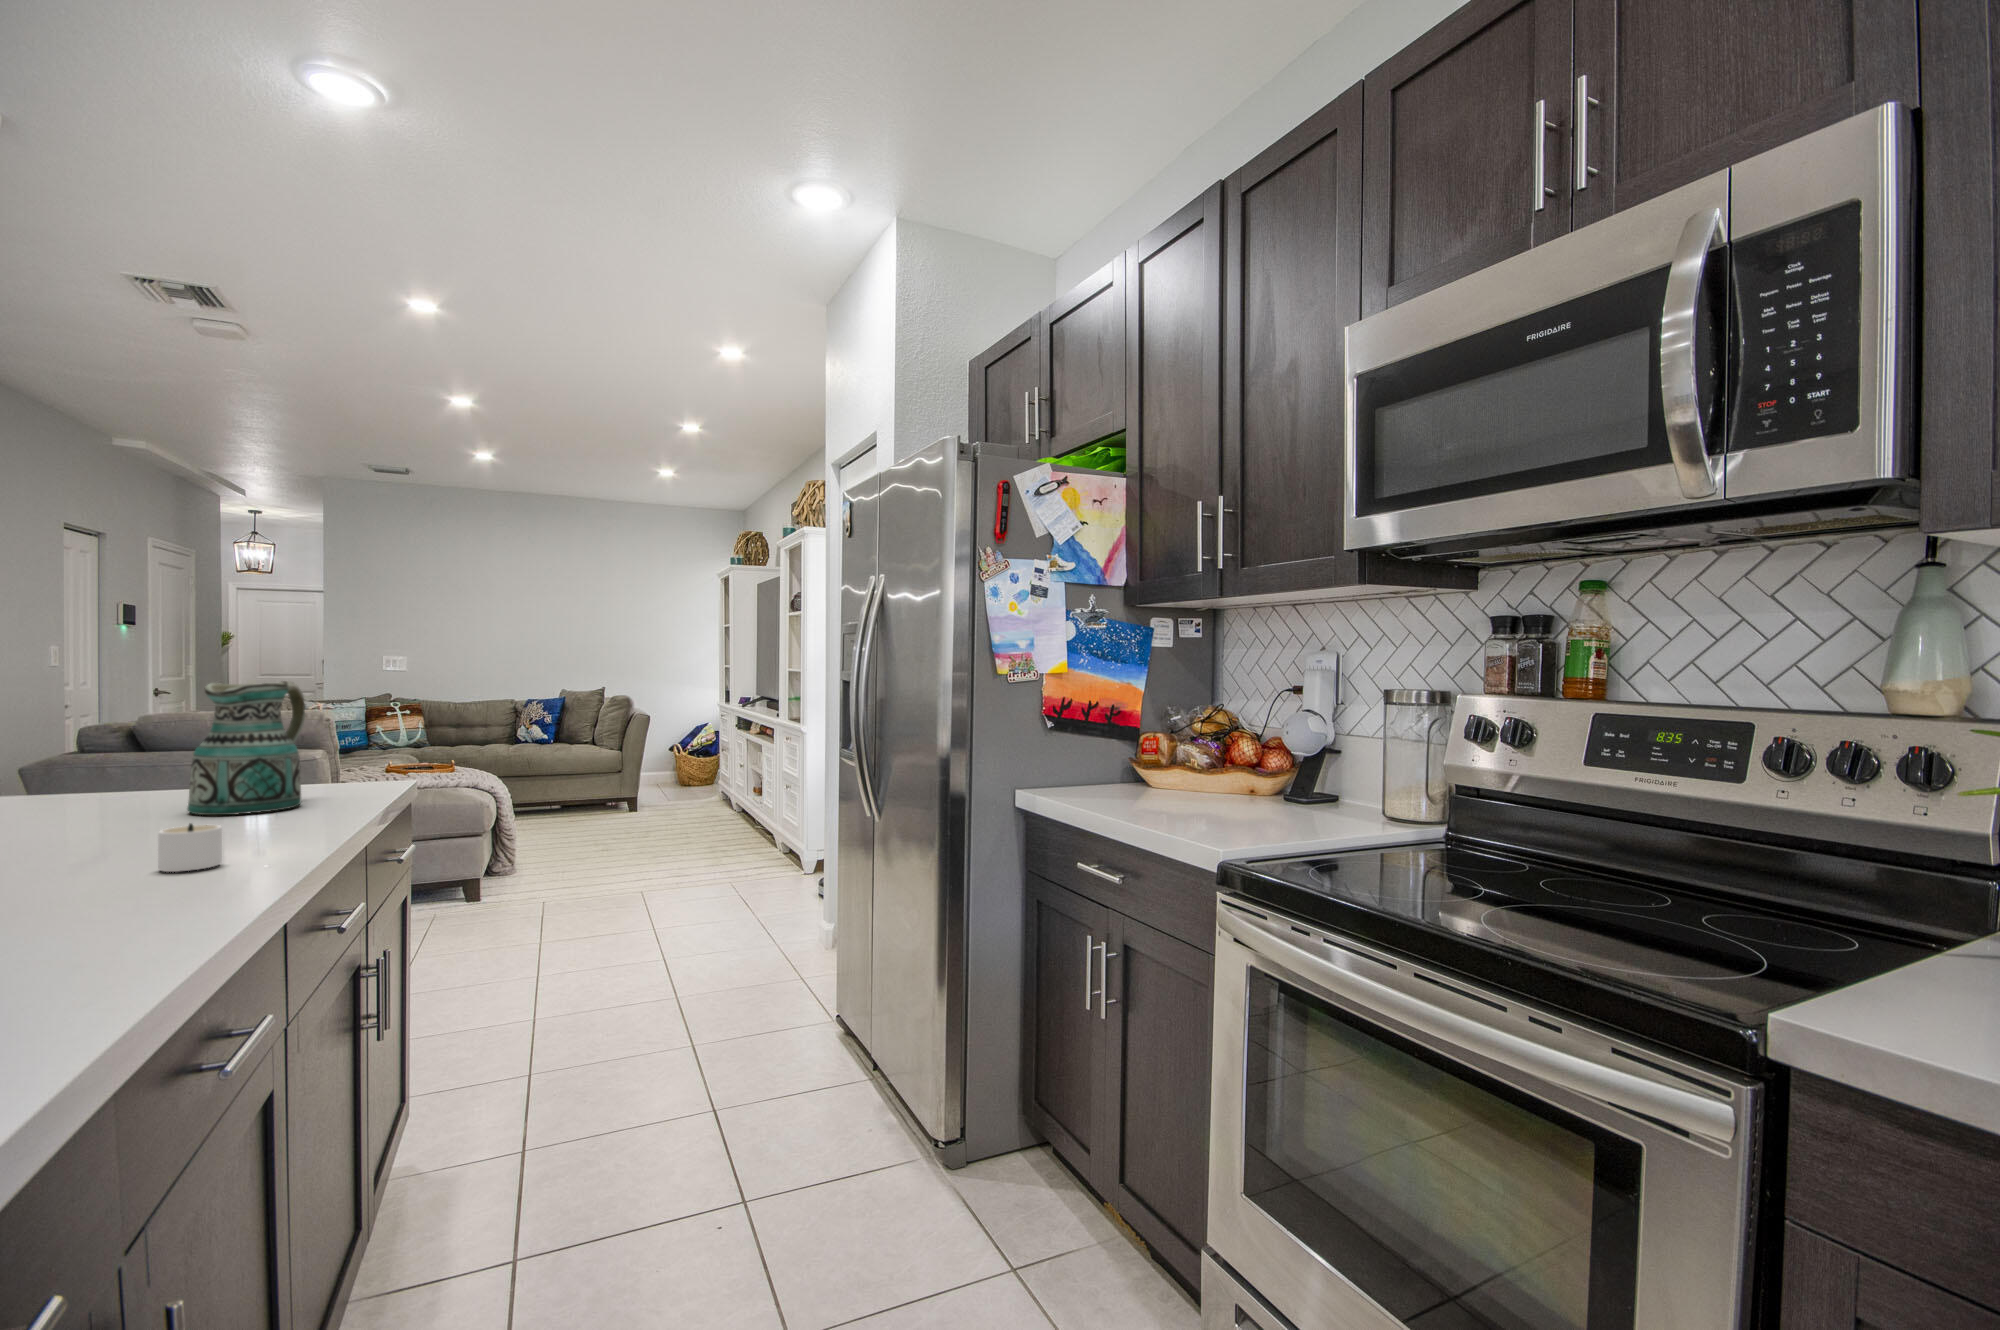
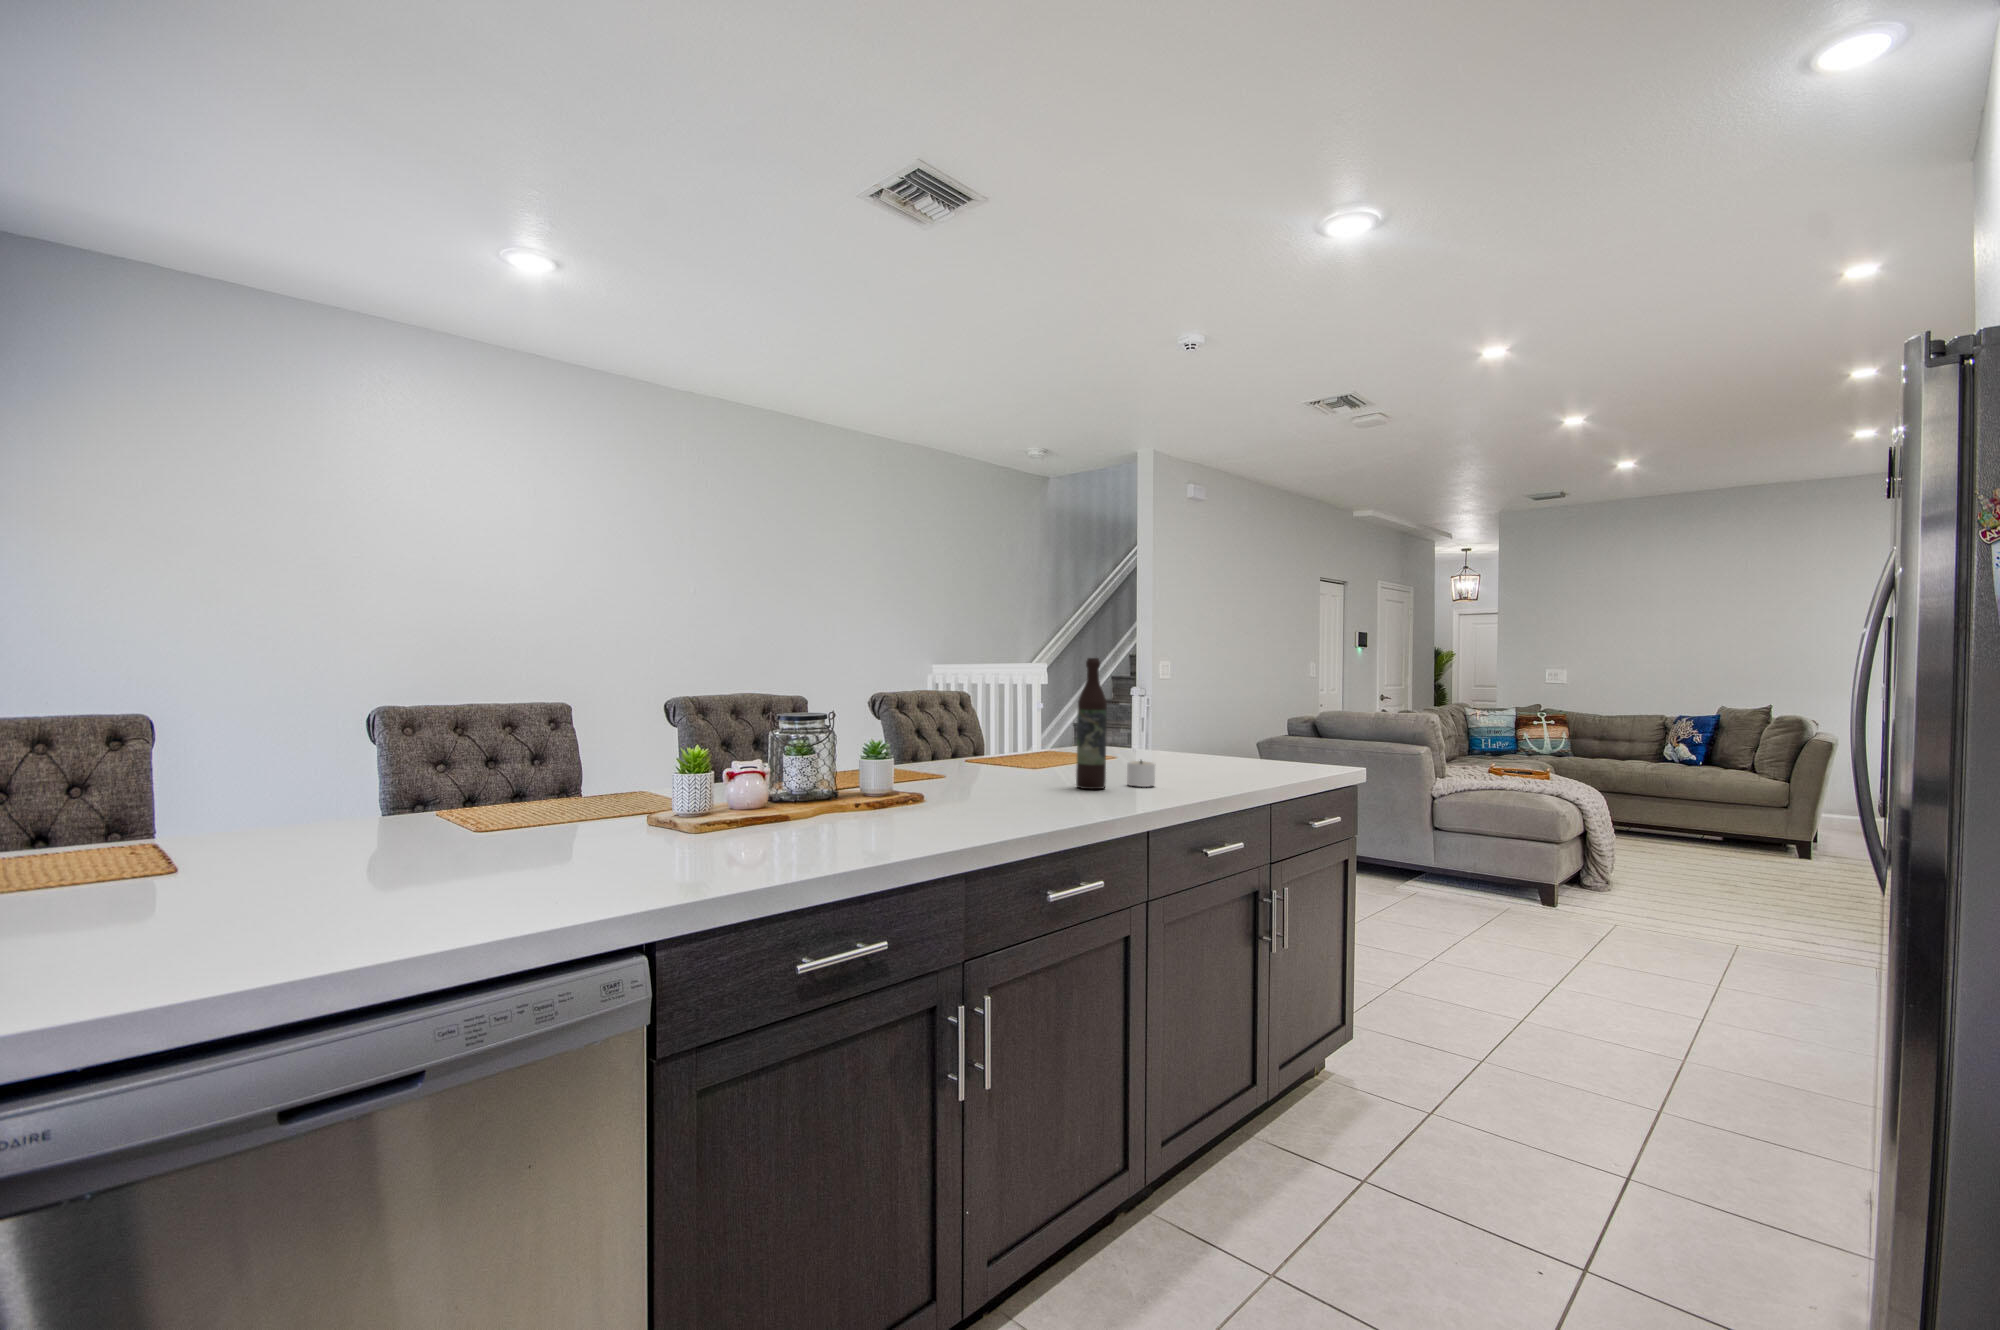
wine bottle: none [63,650,142,898] -> present [1076,658,1107,789]
ceramic pitcher: present [187,681,305,815] -> none [1206,681,1278,768]

